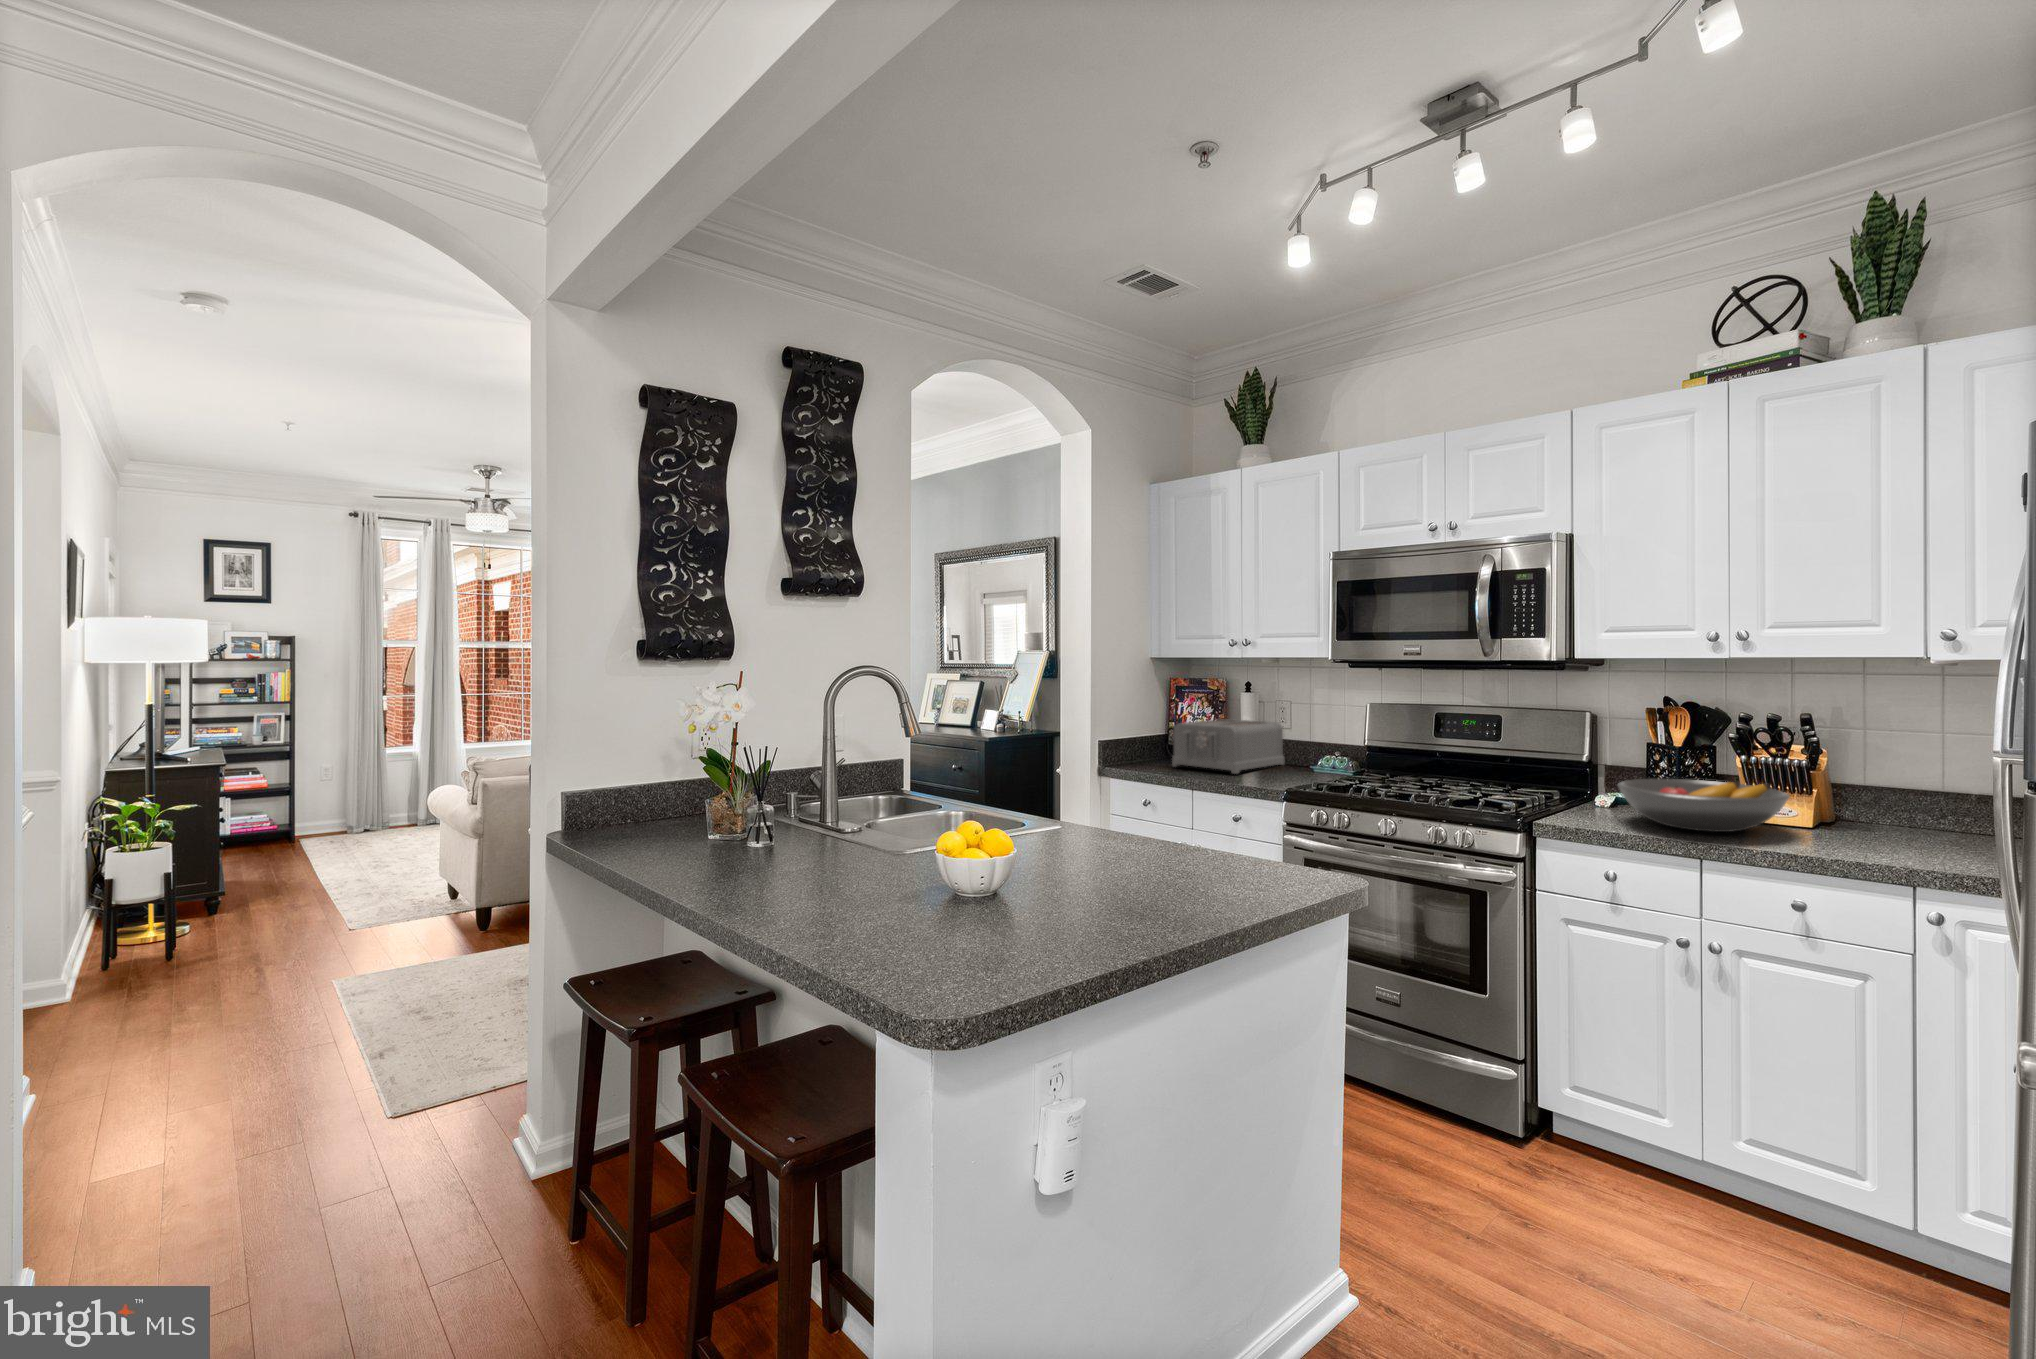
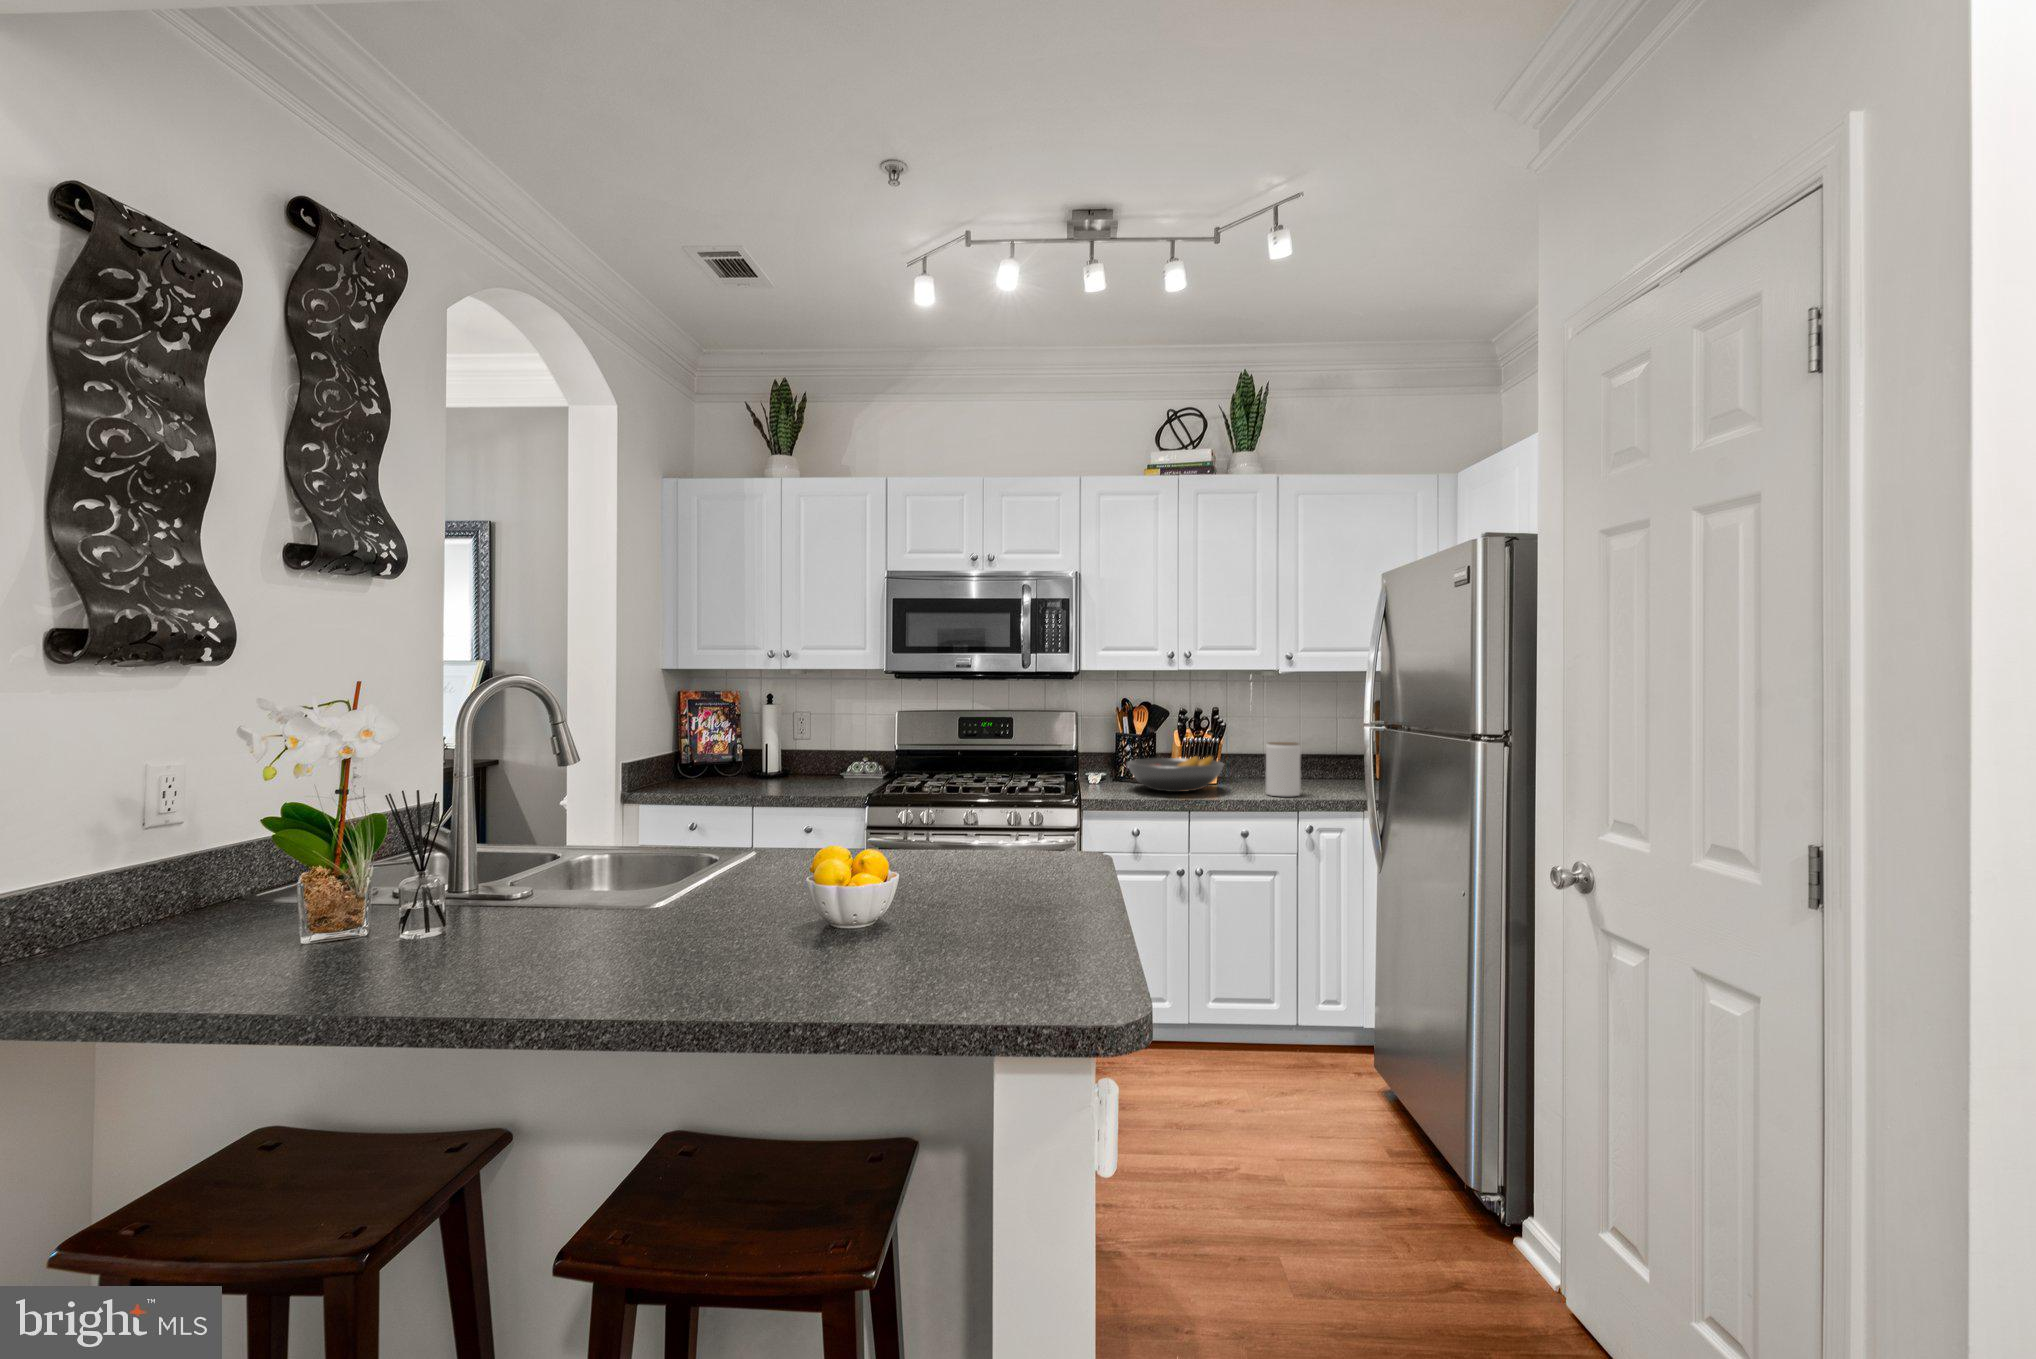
toaster: present [1172,719,1285,773] -> none [711,733,815,786]
jar: none [1862,771,1939,863] -> present [1266,742,1301,796]

